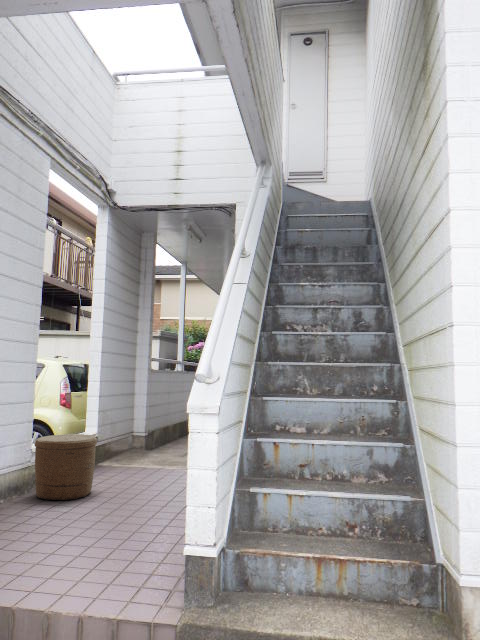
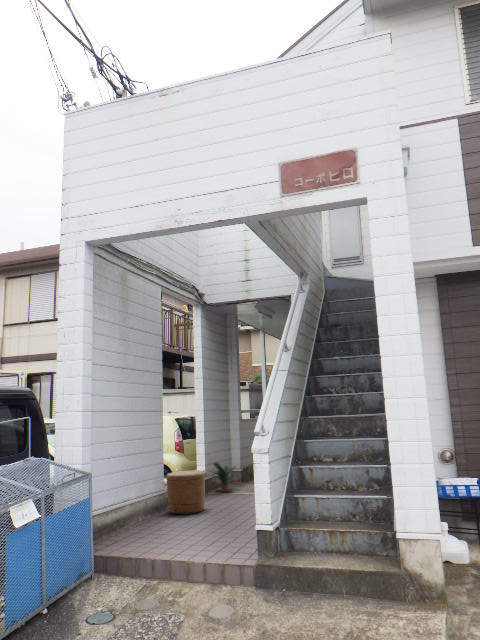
potted plant: none [102,424,145,465] -> present [213,463,236,492]

